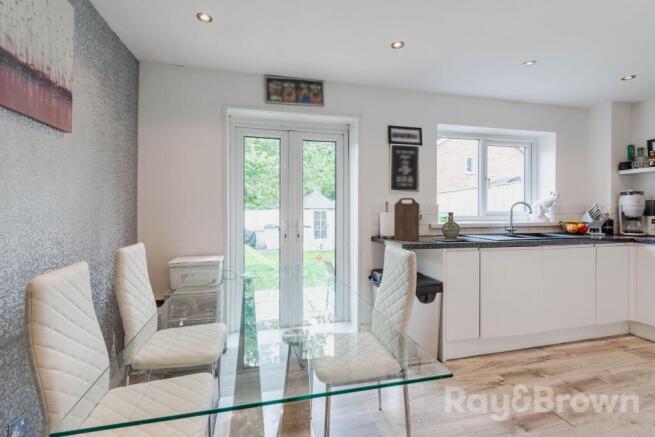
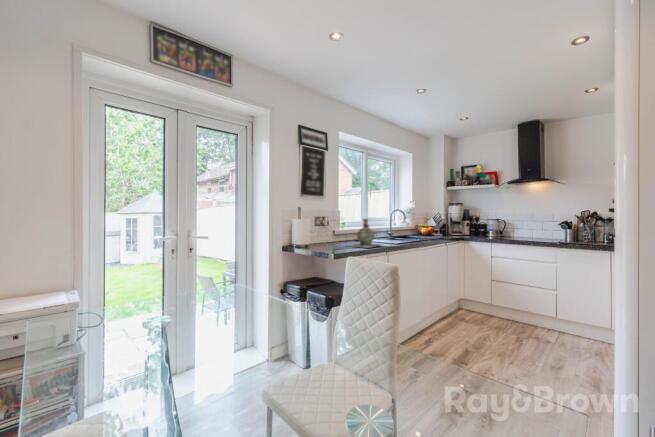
cutting board: present [394,198,420,241] -> none [315,203,342,249]

